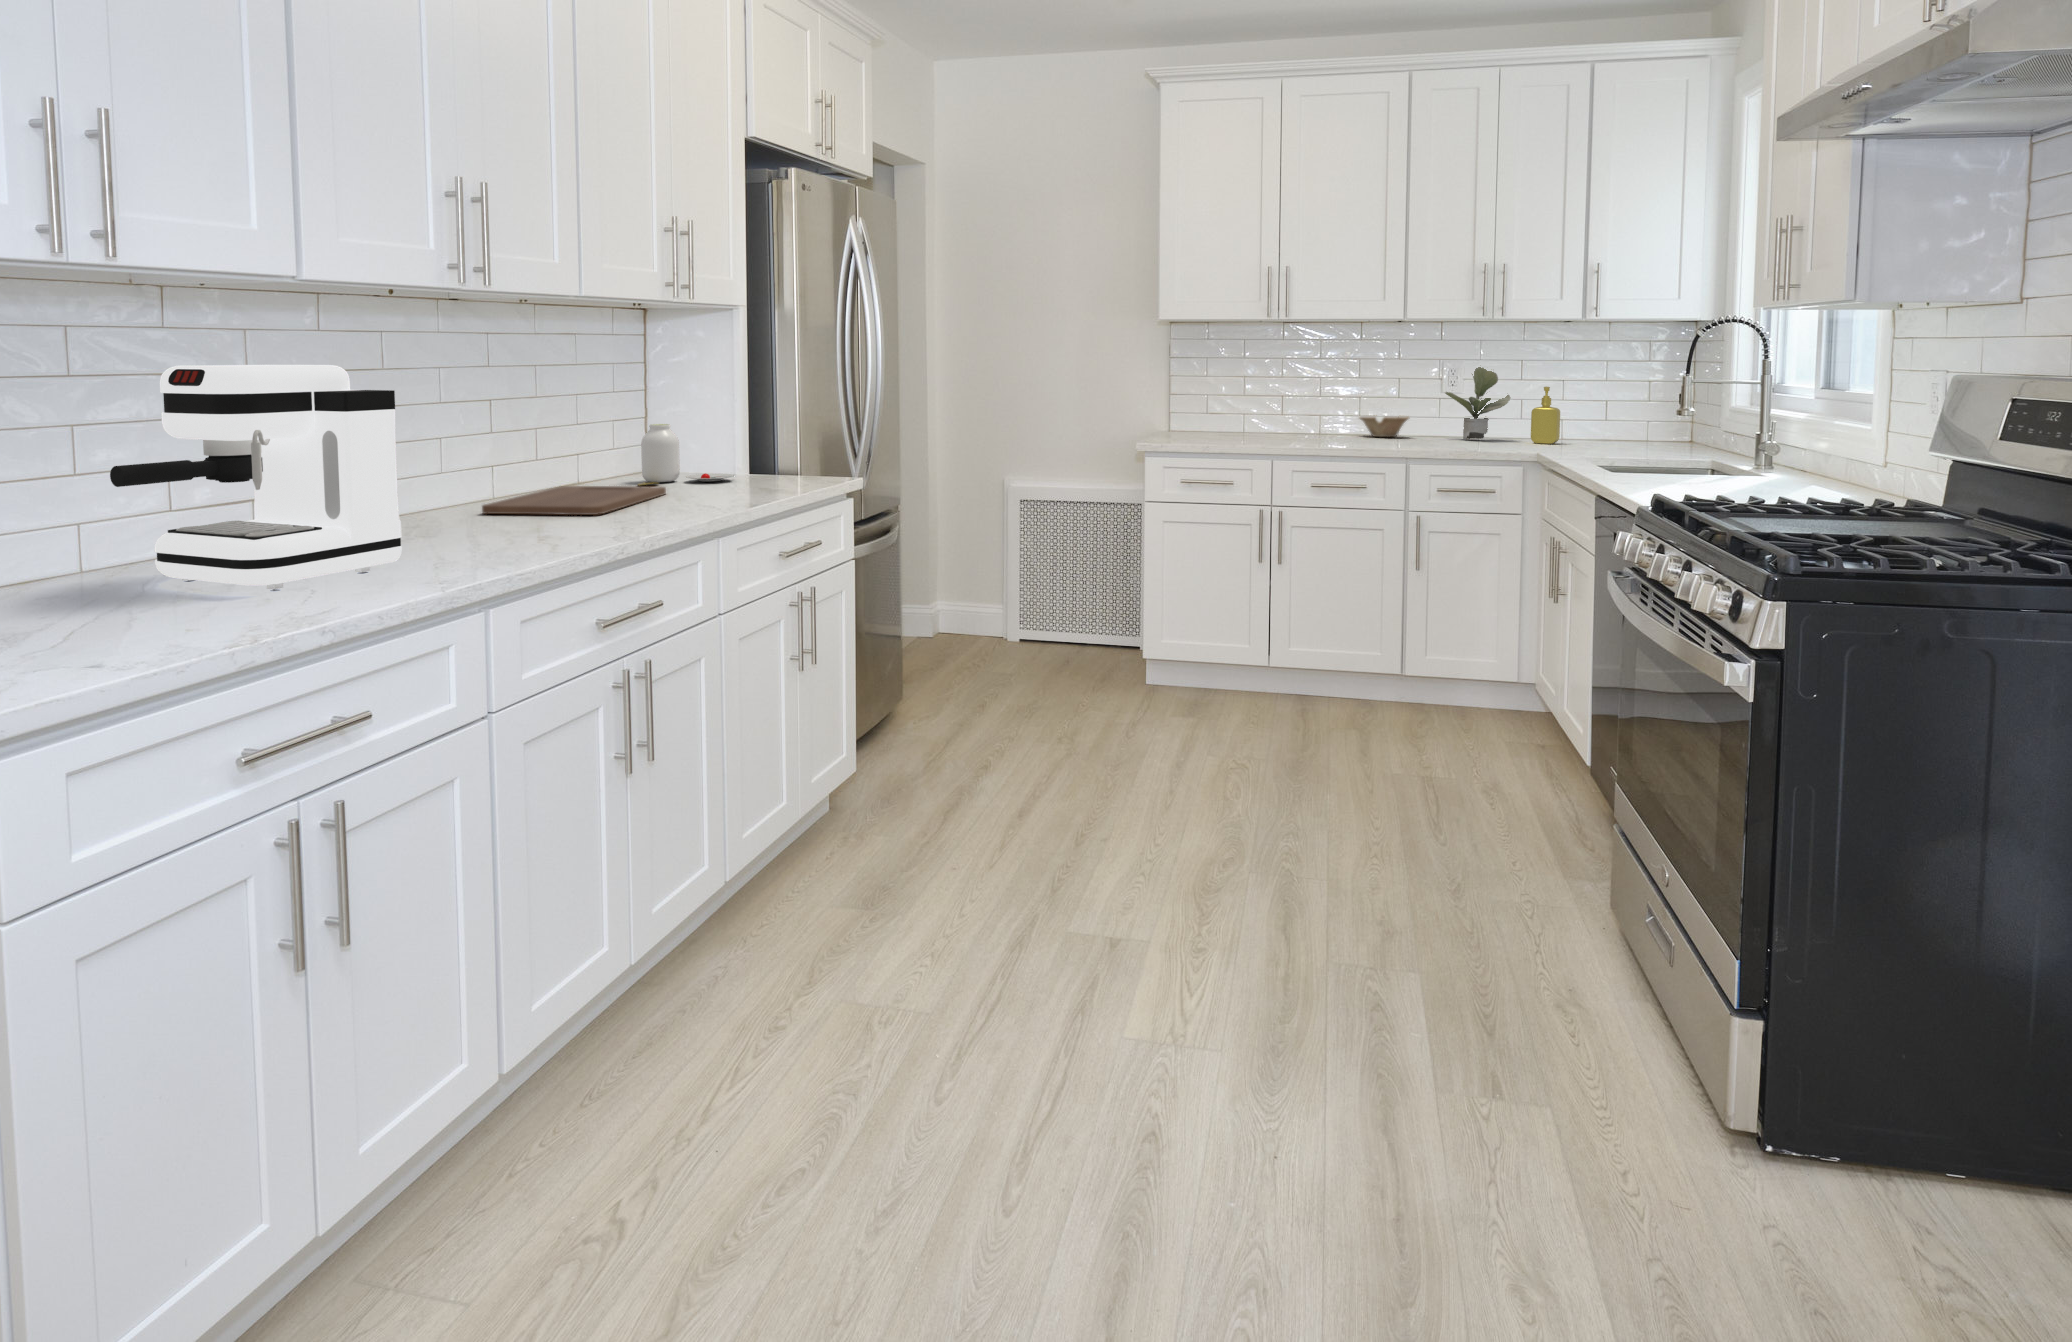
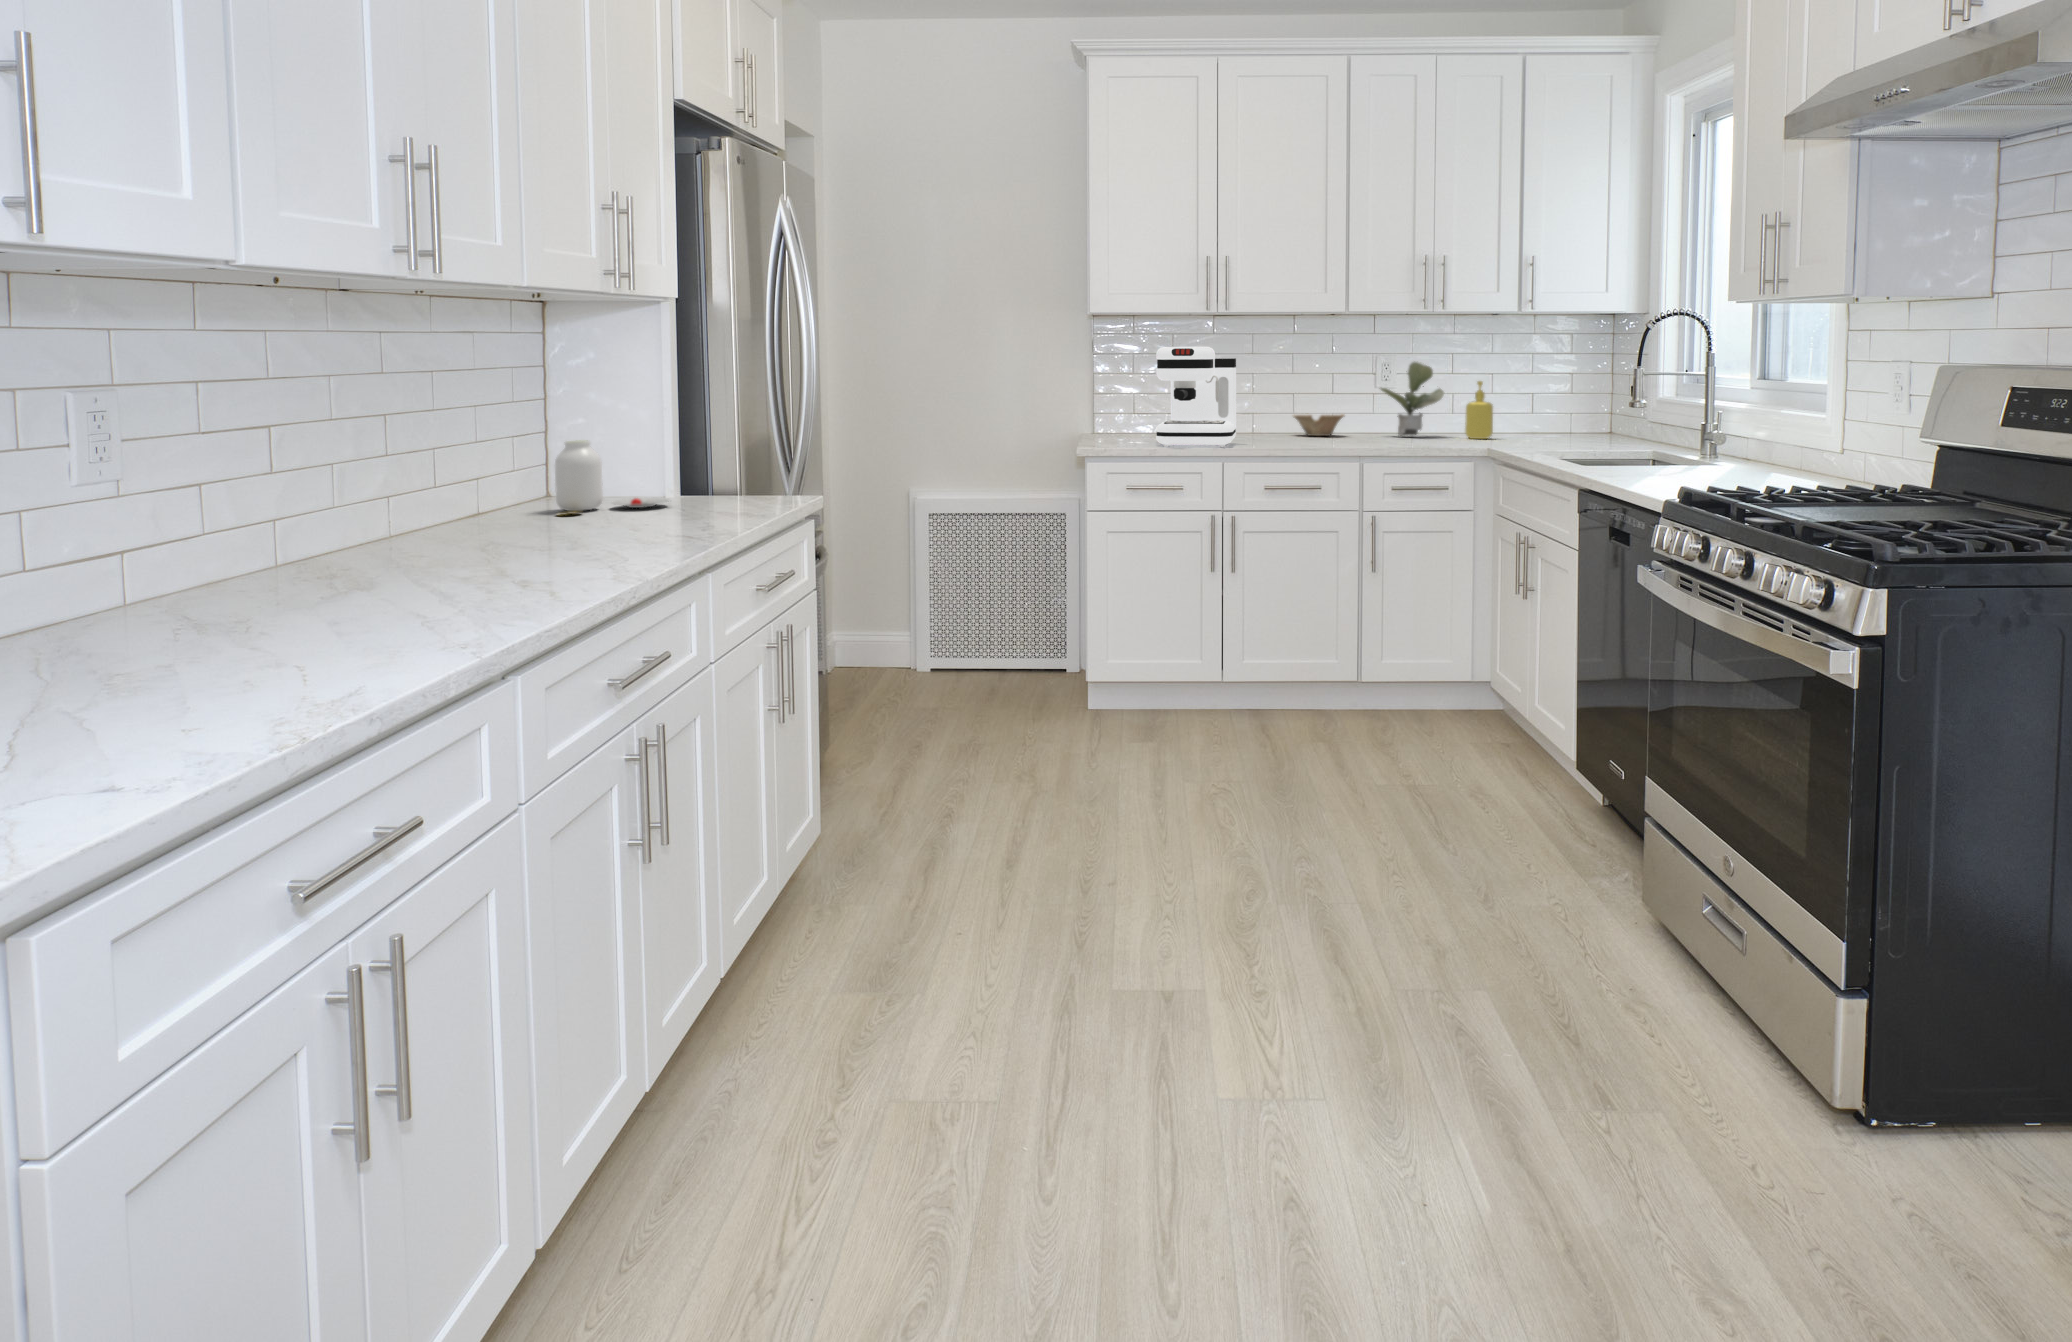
coffee maker: present [110,365,402,589] -> present [1156,347,1236,447]
cutting board: present [482,486,666,515] -> none [399,516,607,558]

